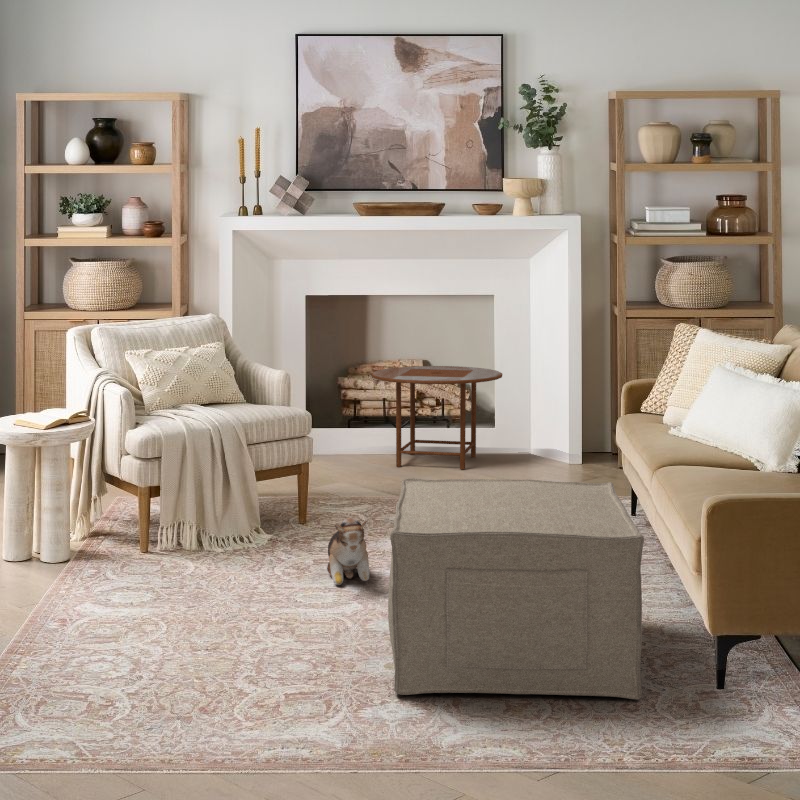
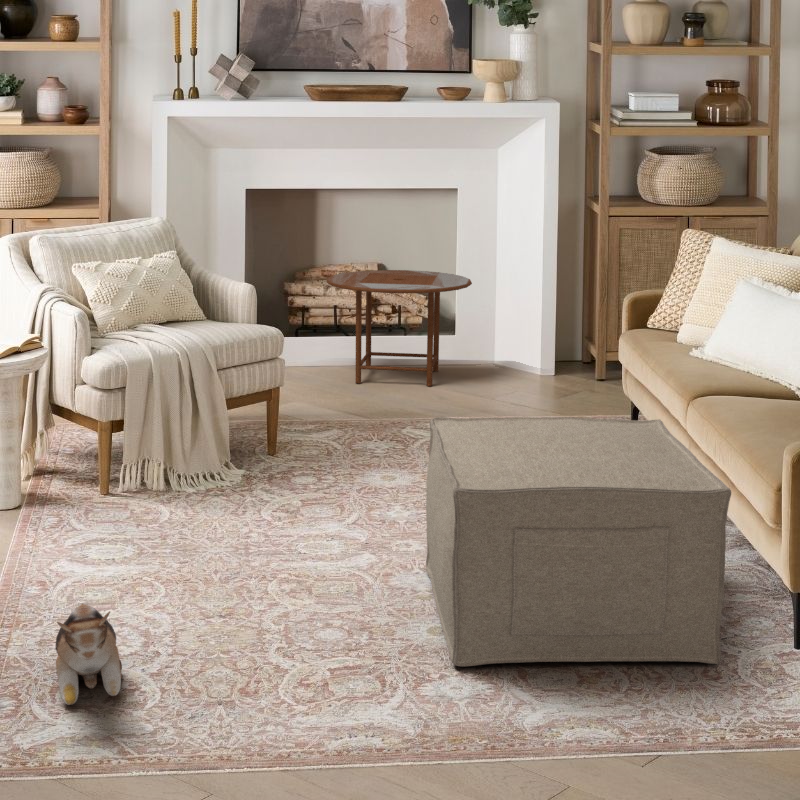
plush toy: present [327,518,369,585] -> present [56,604,122,705]

